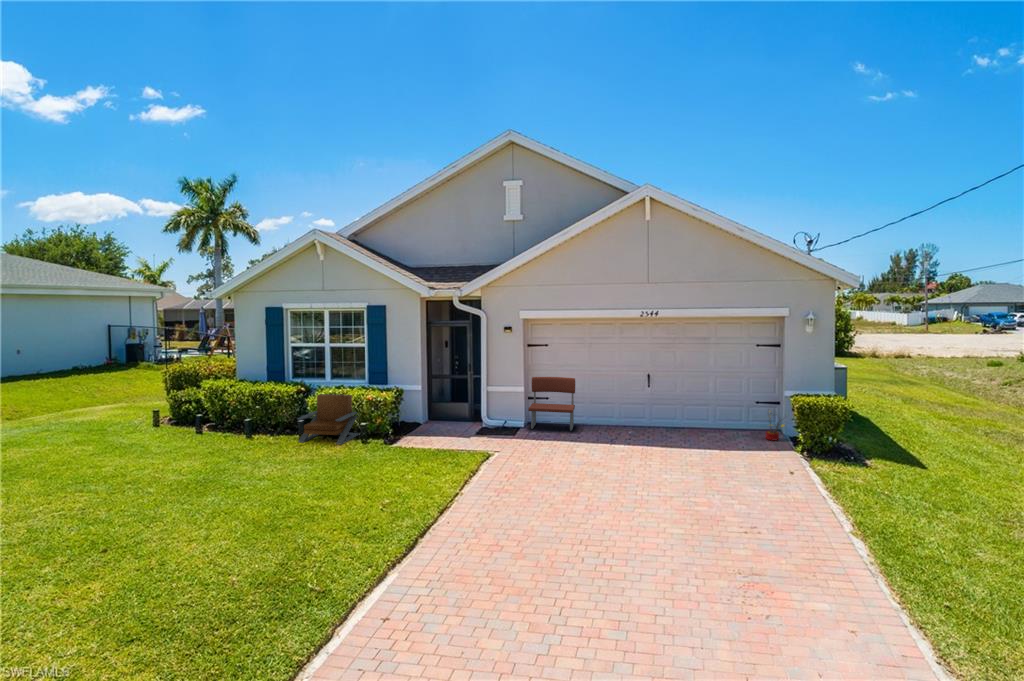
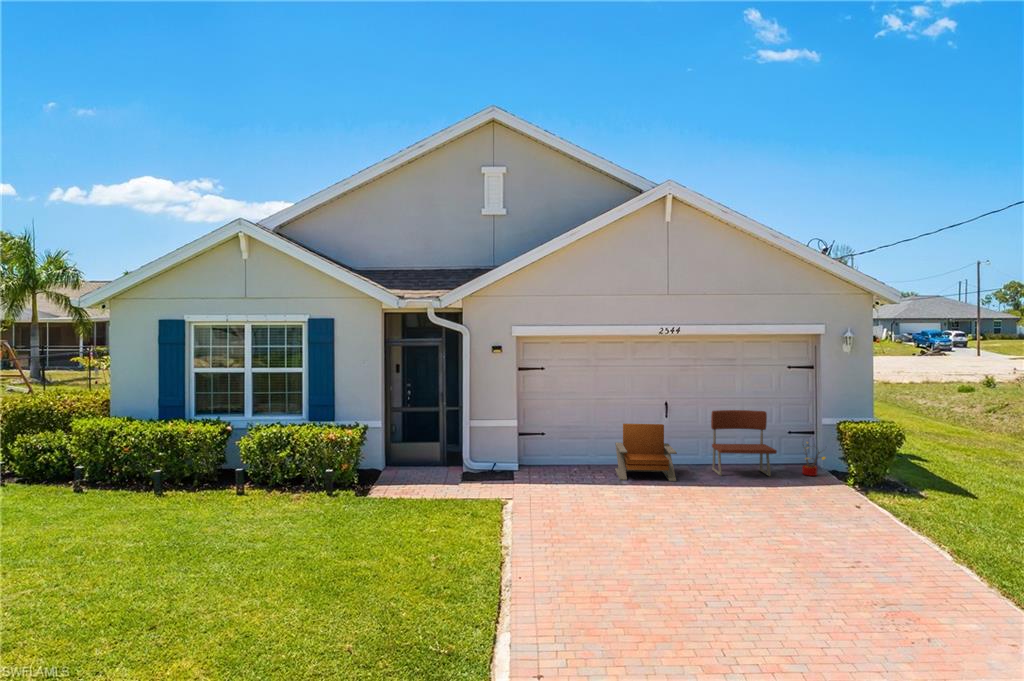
bench: present [528,377,575,431] -> present [711,410,777,476]
lounge chair: present [298,394,359,445] -> present [615,424,677,481]

